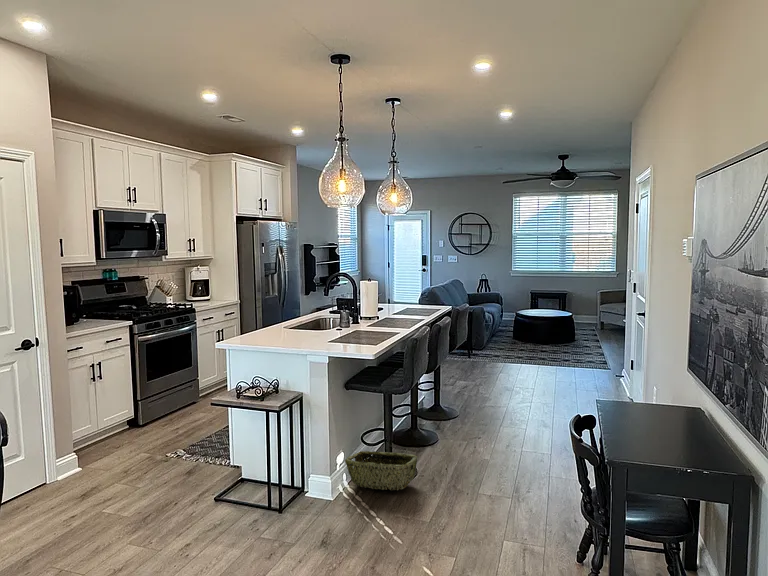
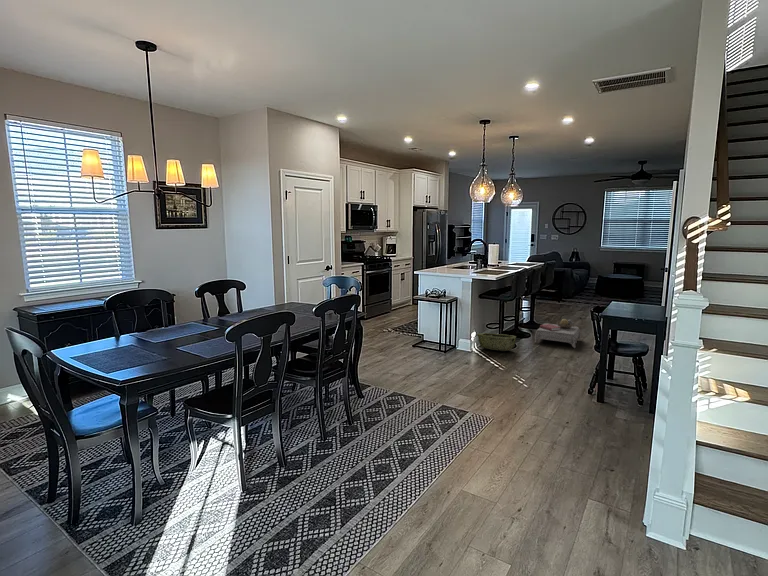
ottoman: none [447,407,520,464] -> present [535,319,581,348]

